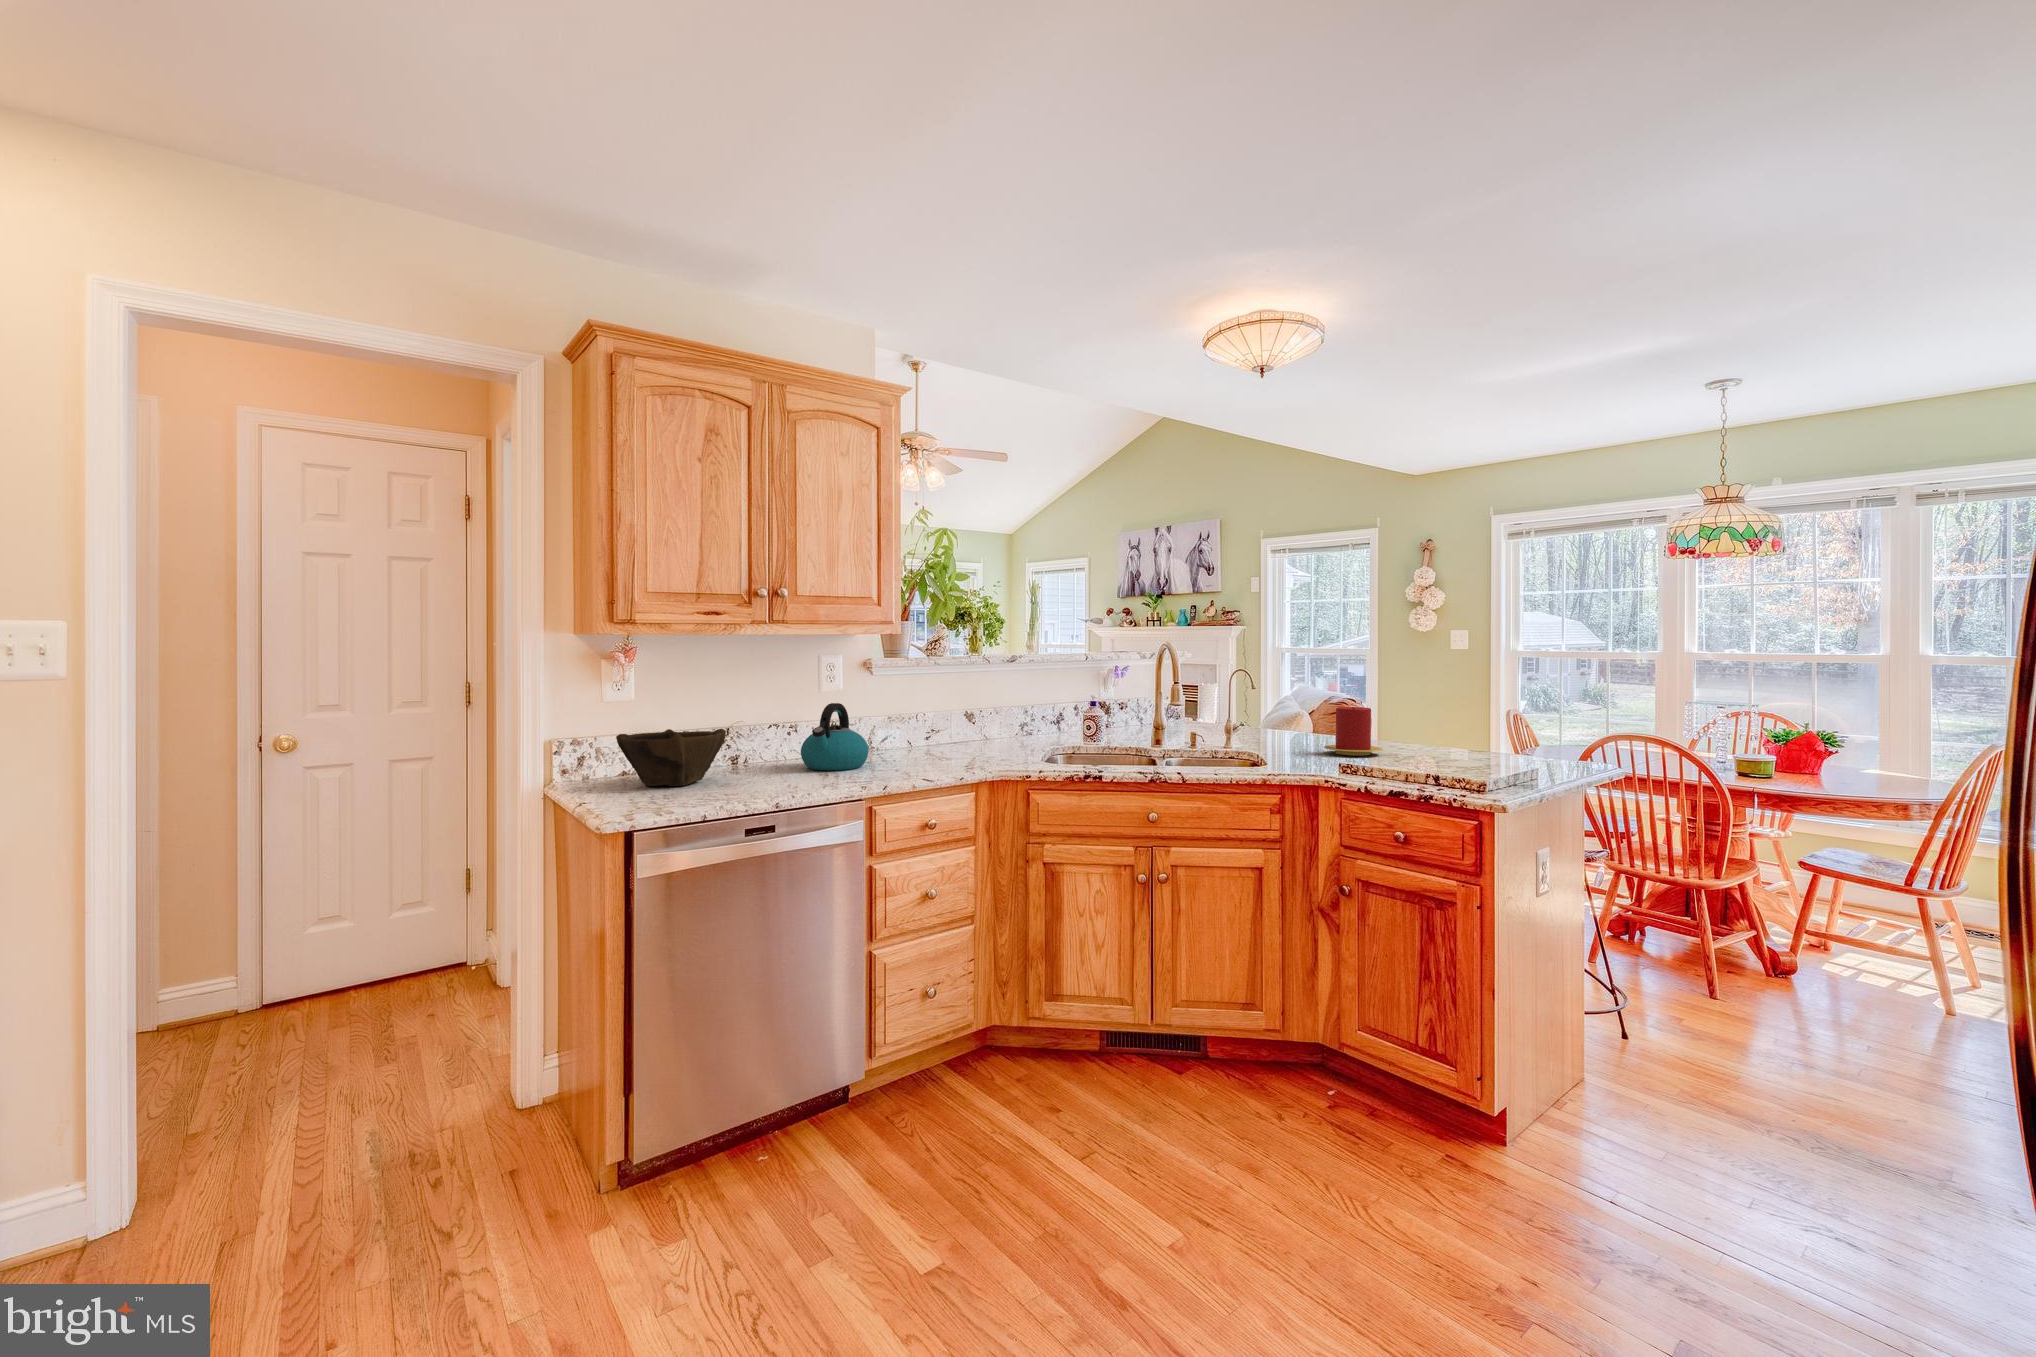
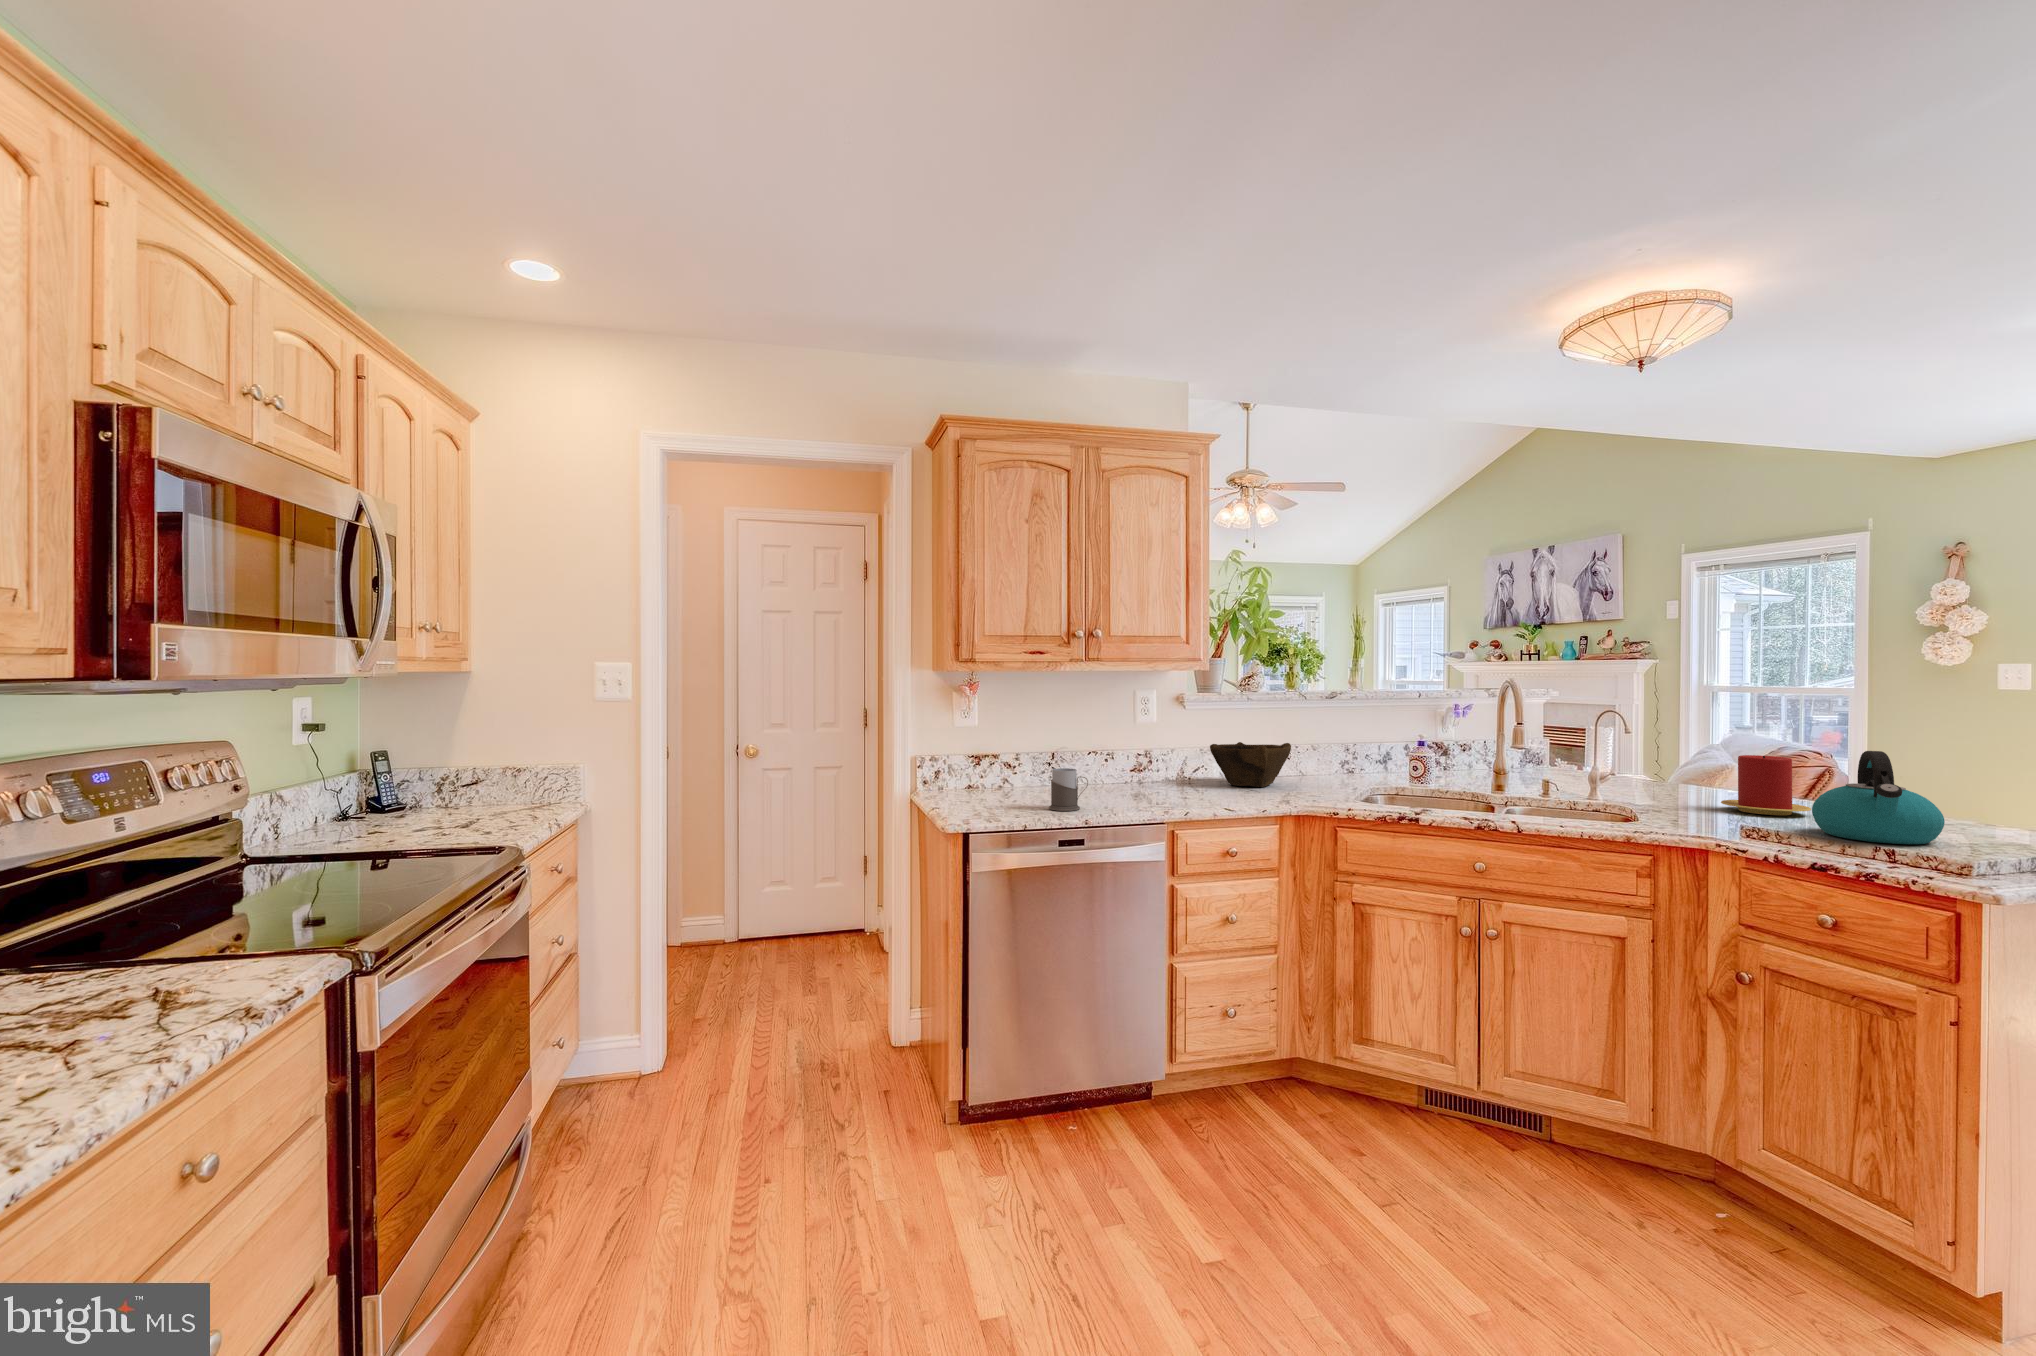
kettle: present [801,703,869,770] -> present [1812,751,1945,844]
bowl: present [616,729,726,786] -> present [1210,742,1291,787]
mug: none [729,747,776,795] -> present [1049,768,1088,811]

